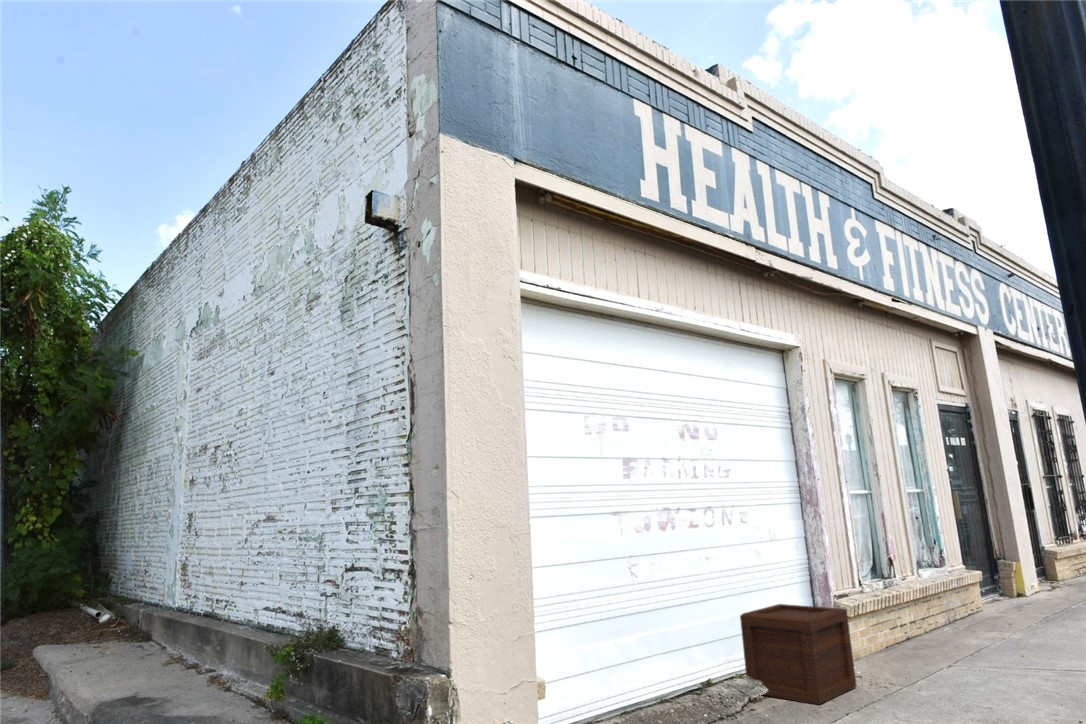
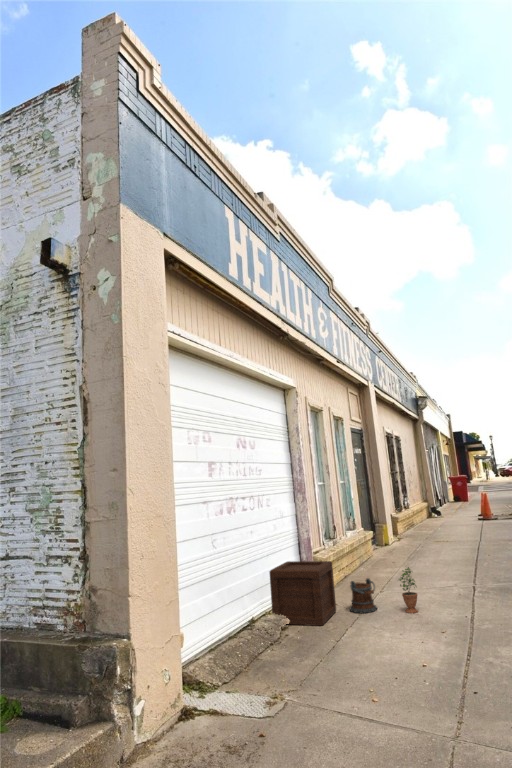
potted plant: none [957,626,997,706] -> present [399,567,418,613]
bucket: none [876,641,927,695] -> present [350,578,377,613]

